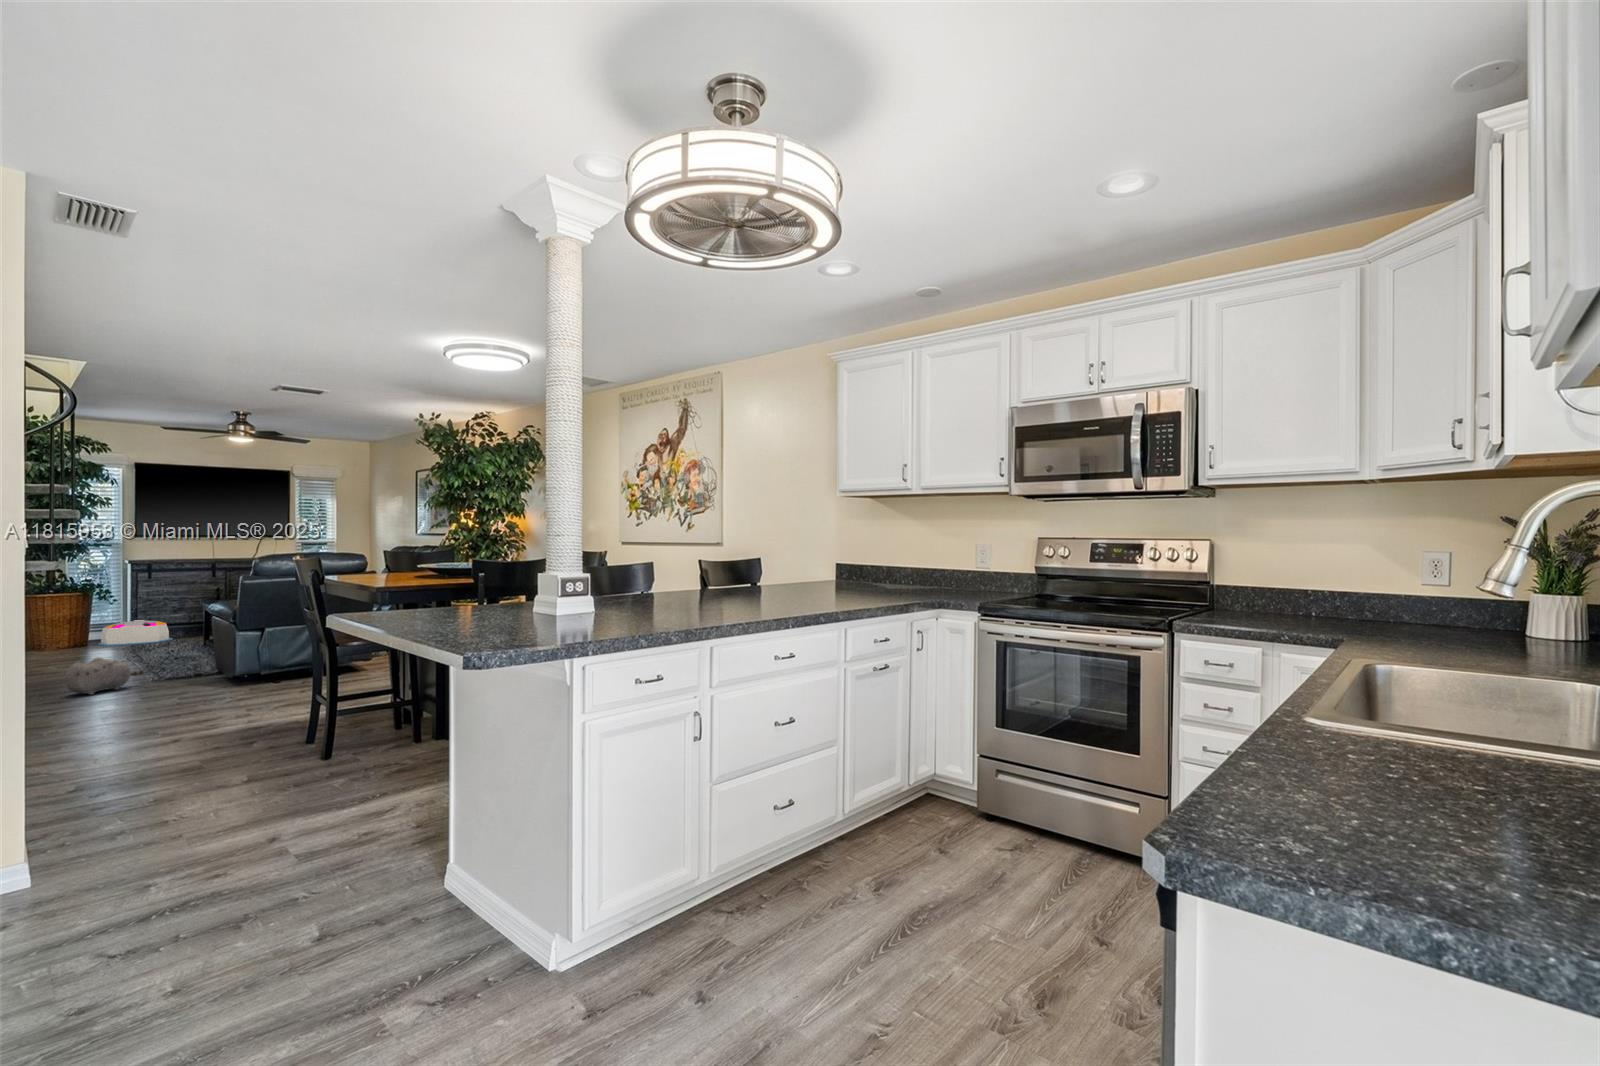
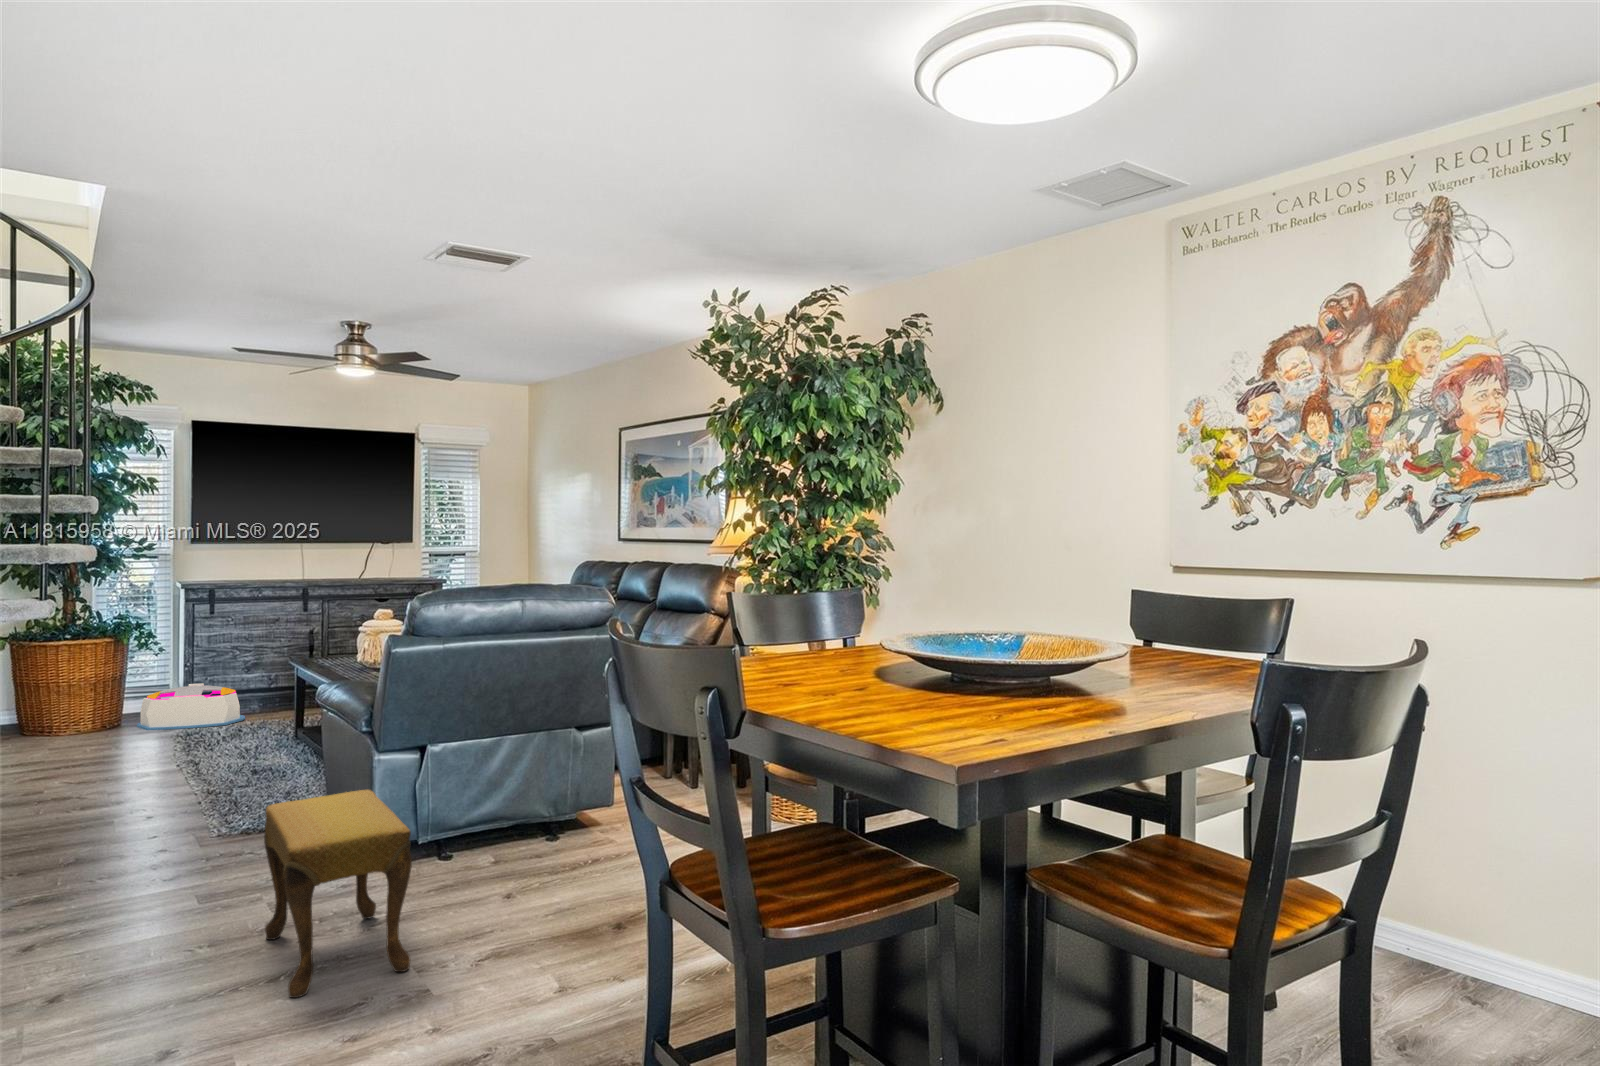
footstool: none [173,642,242,718] -> present [264,790,412,998]
plush toy: present [65,657,144,695] -> none [64,799,207,880]

